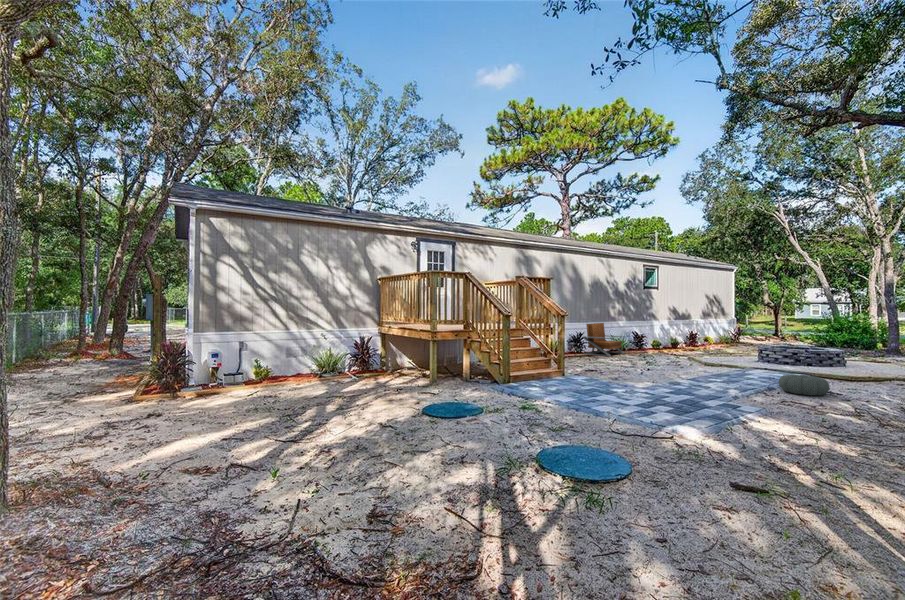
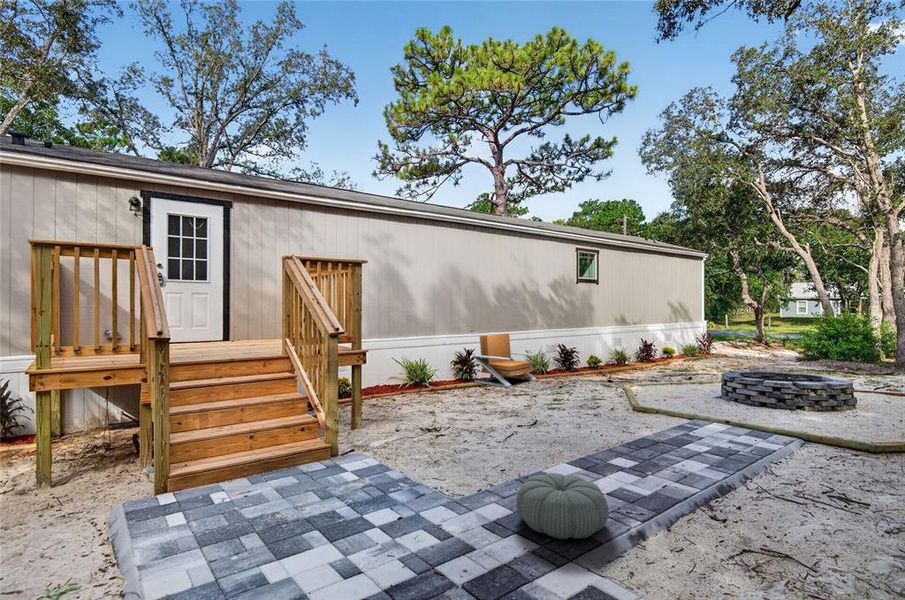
pouf: present [779,374,830,396] -> present [516,473,609,539]

